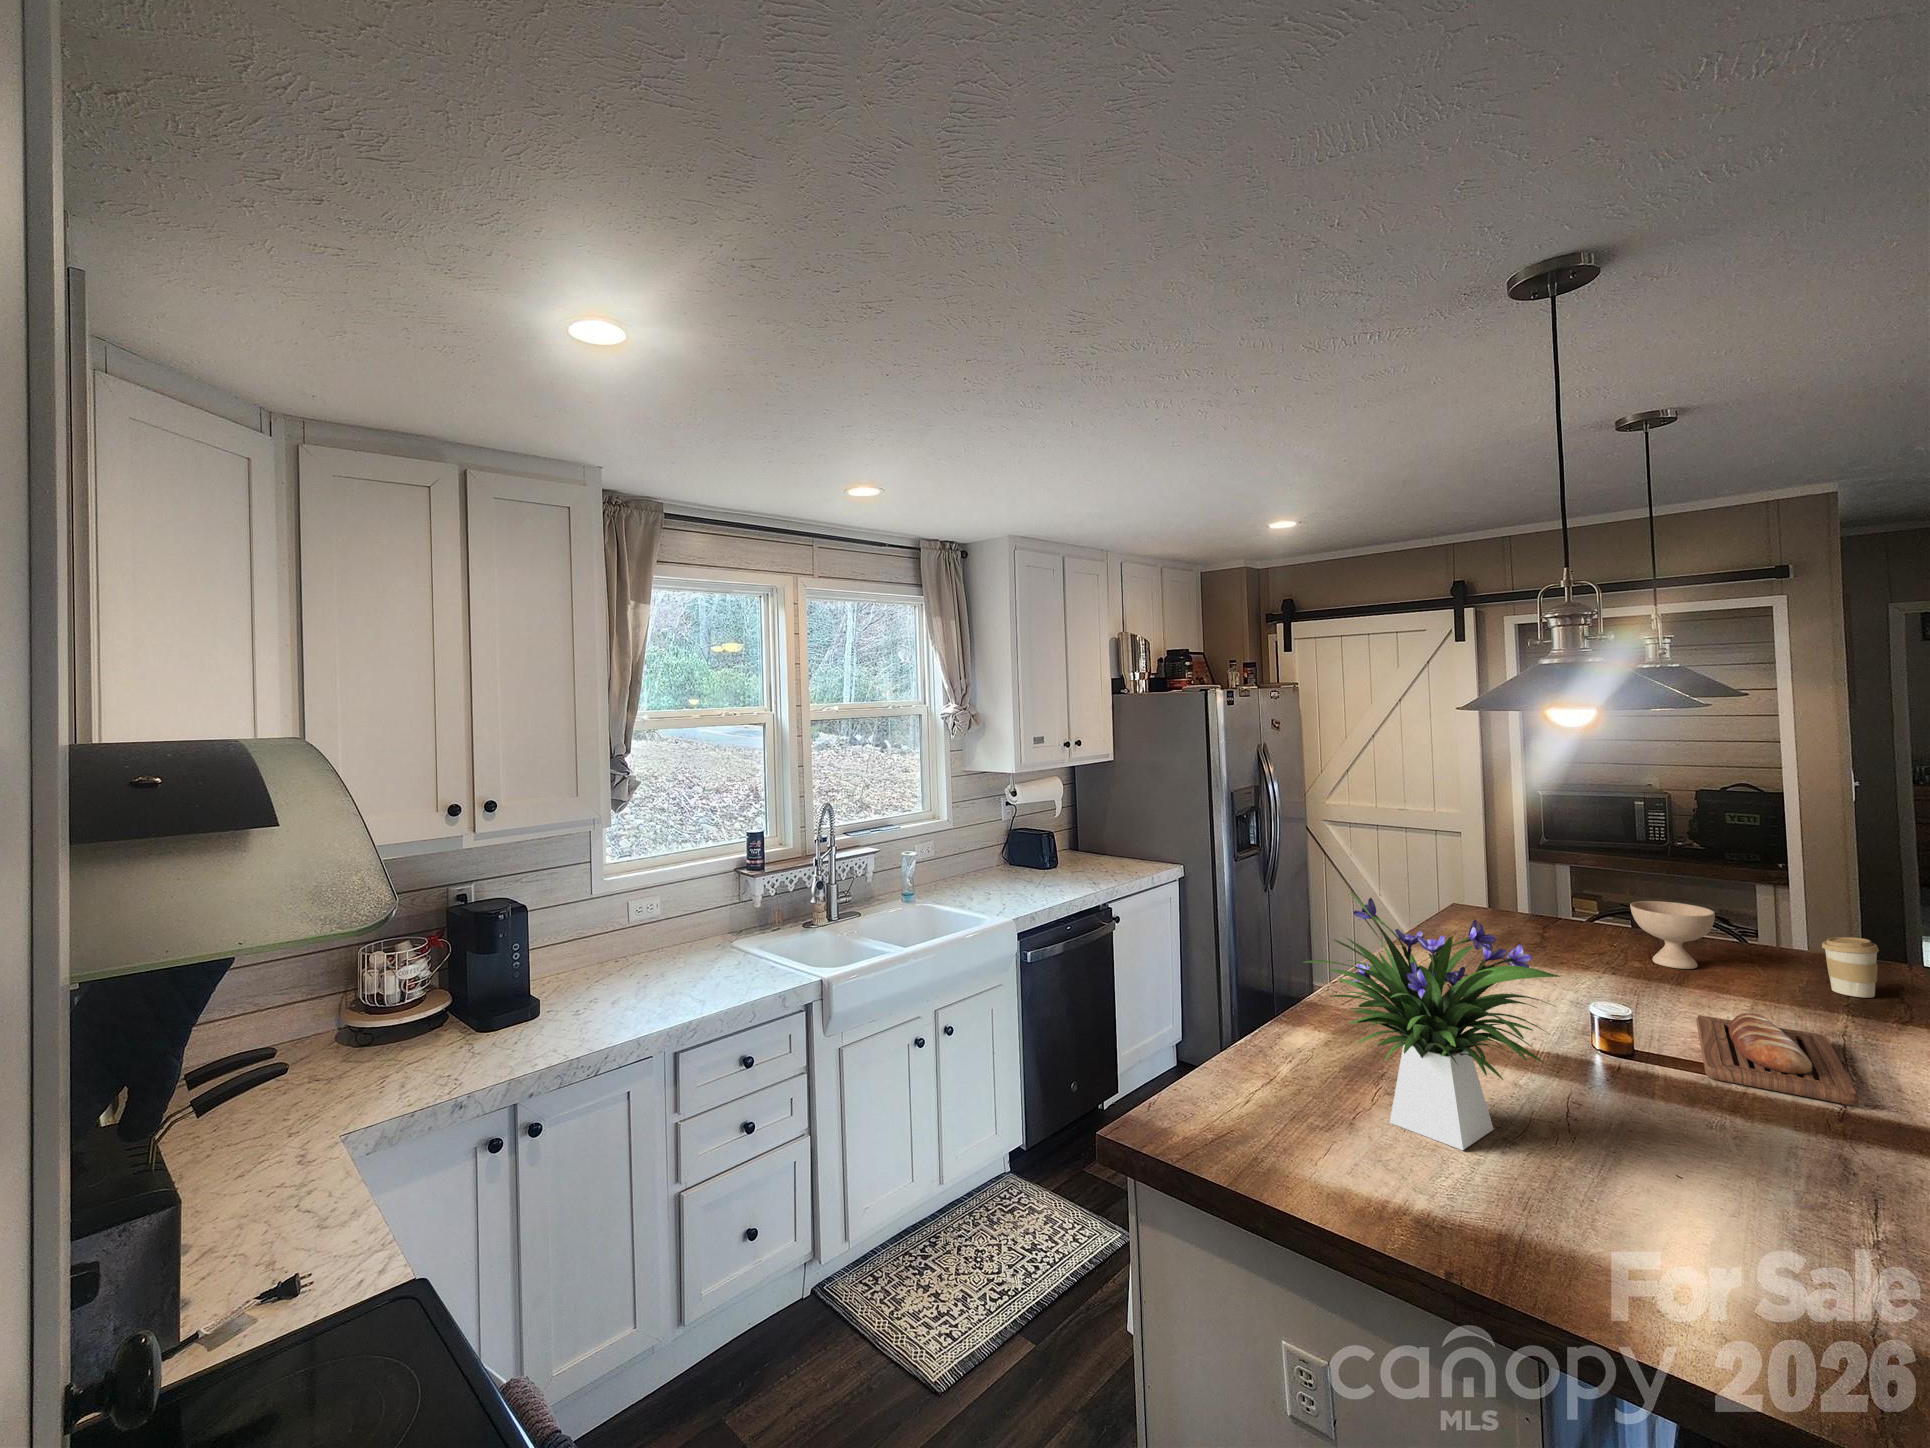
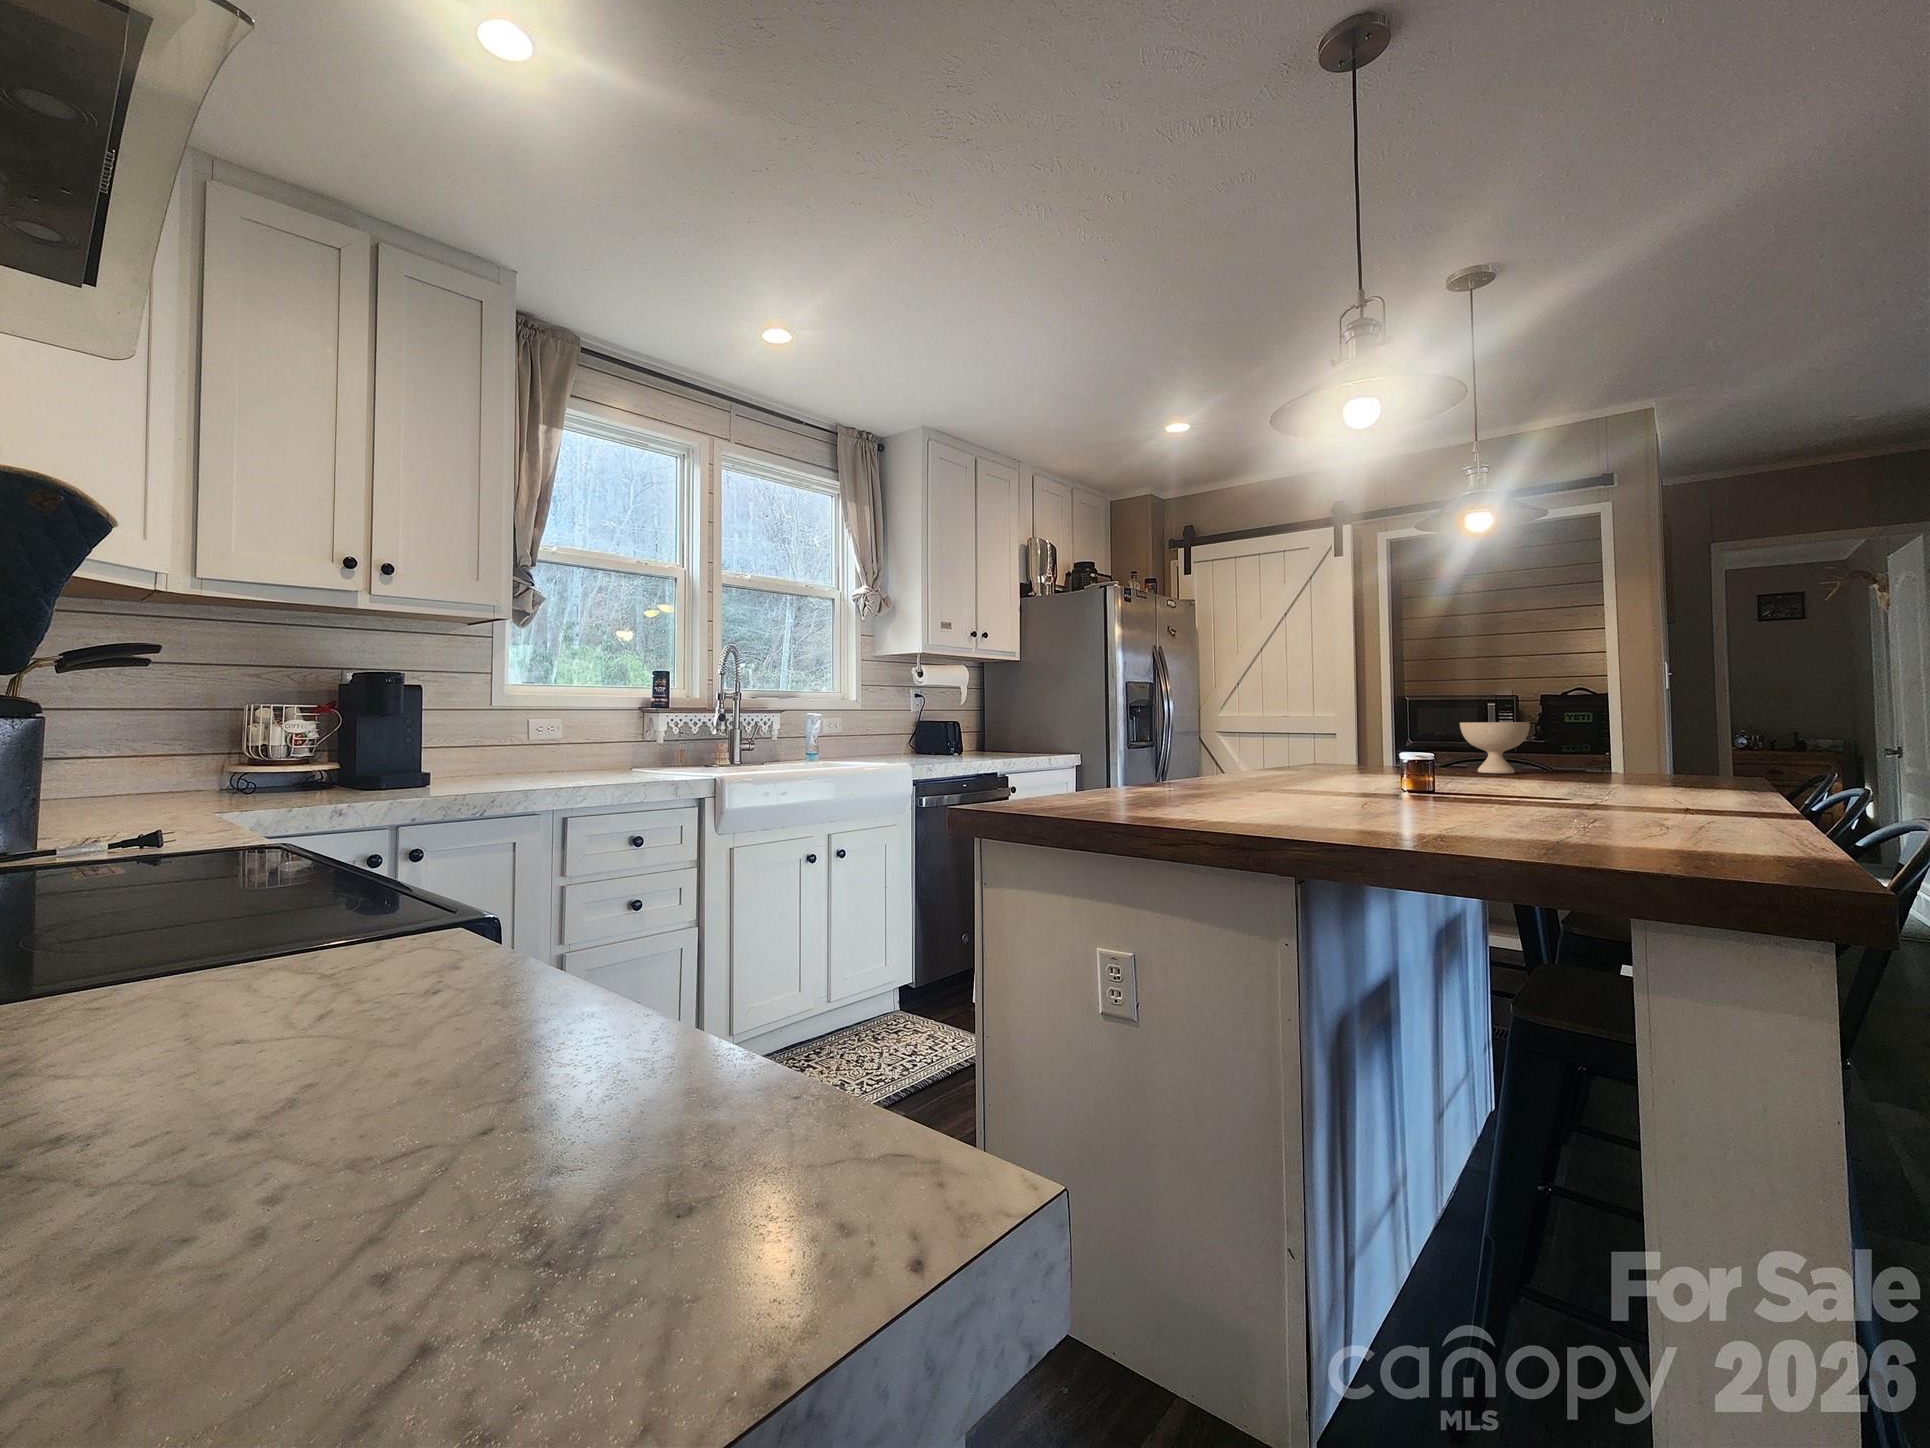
flower arrangement: present [1304,892,1560,1150] -> none [1141,608,1360,812]
coffee cup: present [1822,937,1879,998] -> none [1616,730,1661,779]
bread loaf: present [1696,1013,1859,1106] -> none [1498,762,1620,800]

